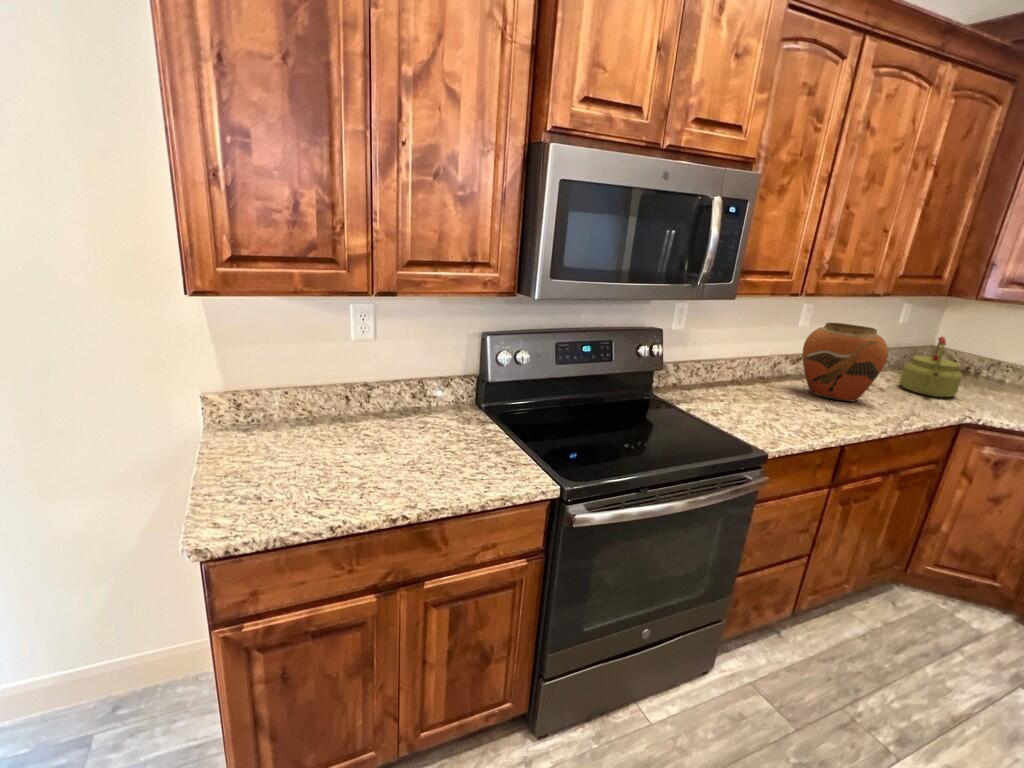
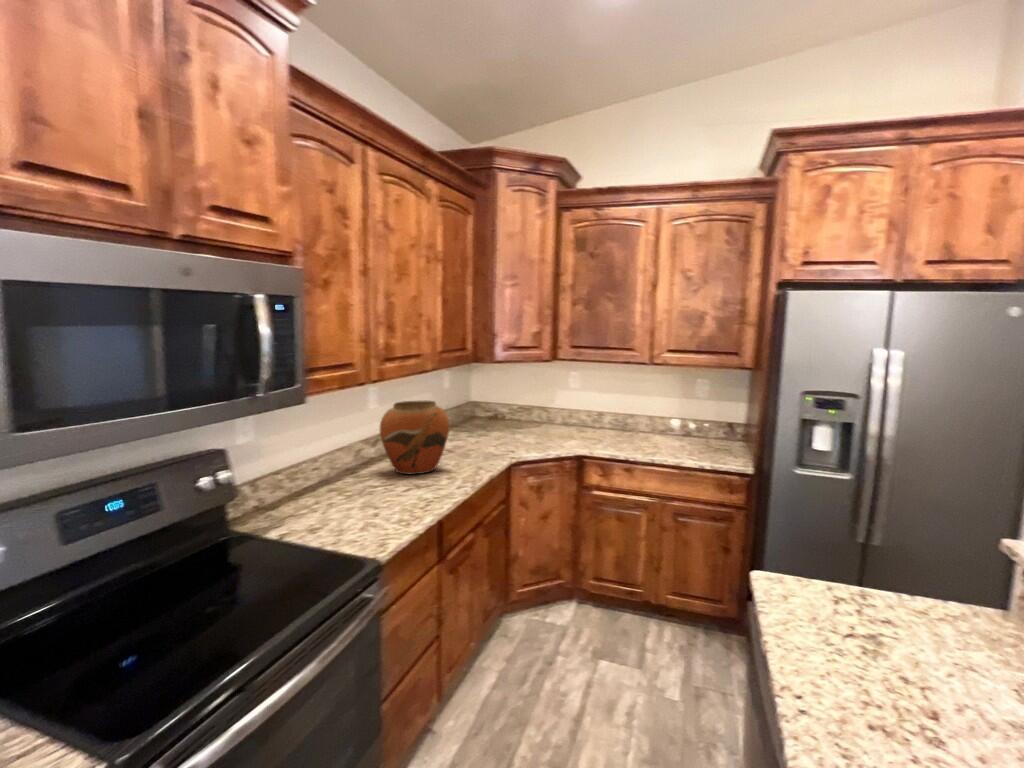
kettle: present [900,337,962,397] -> none [460,396,500,447]

